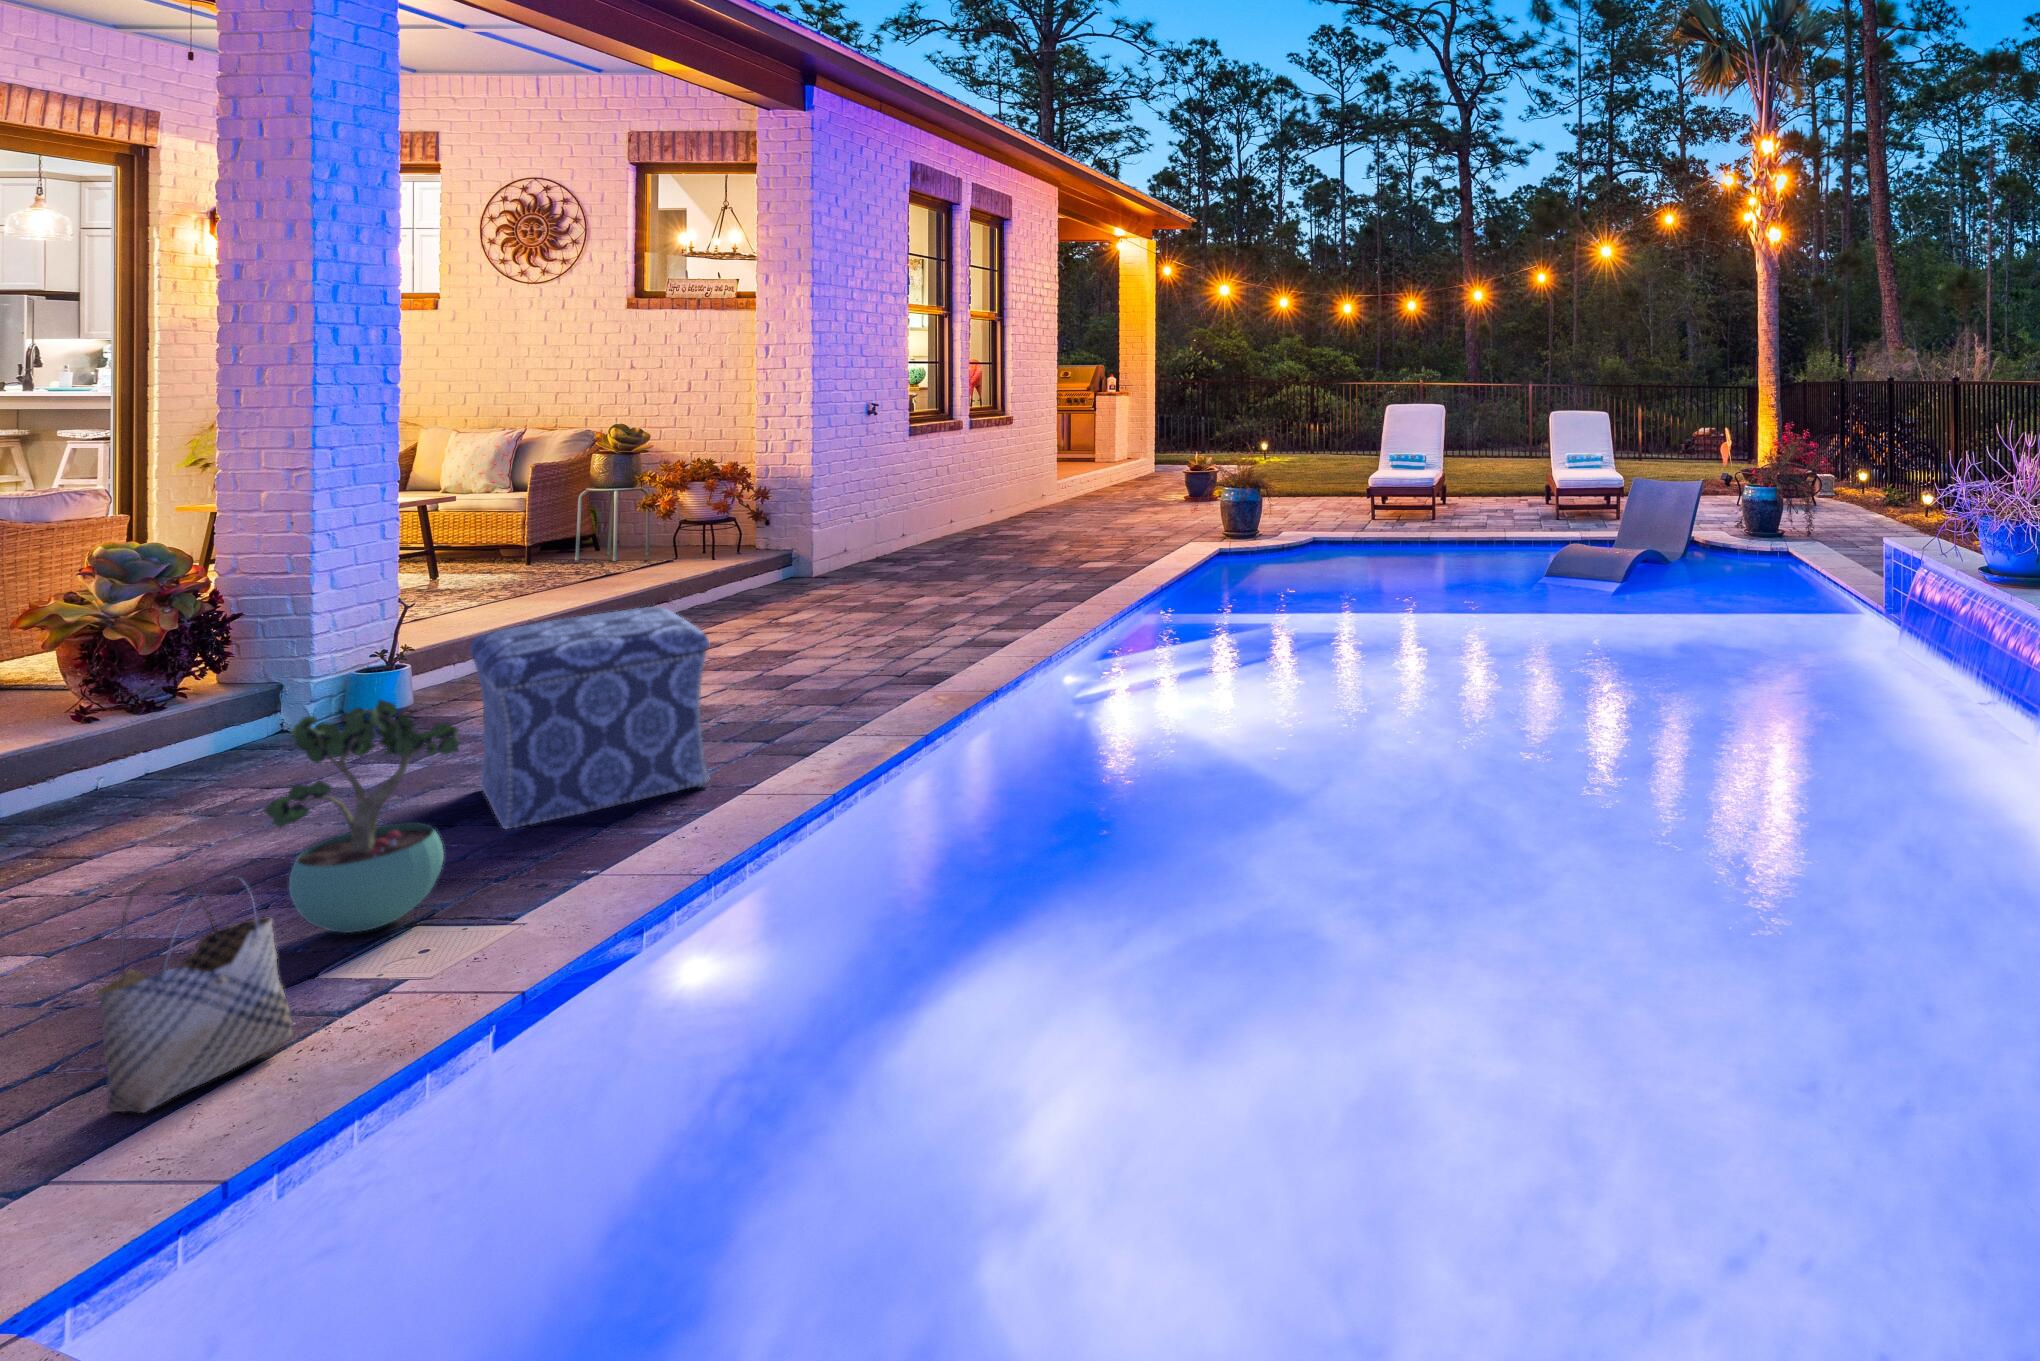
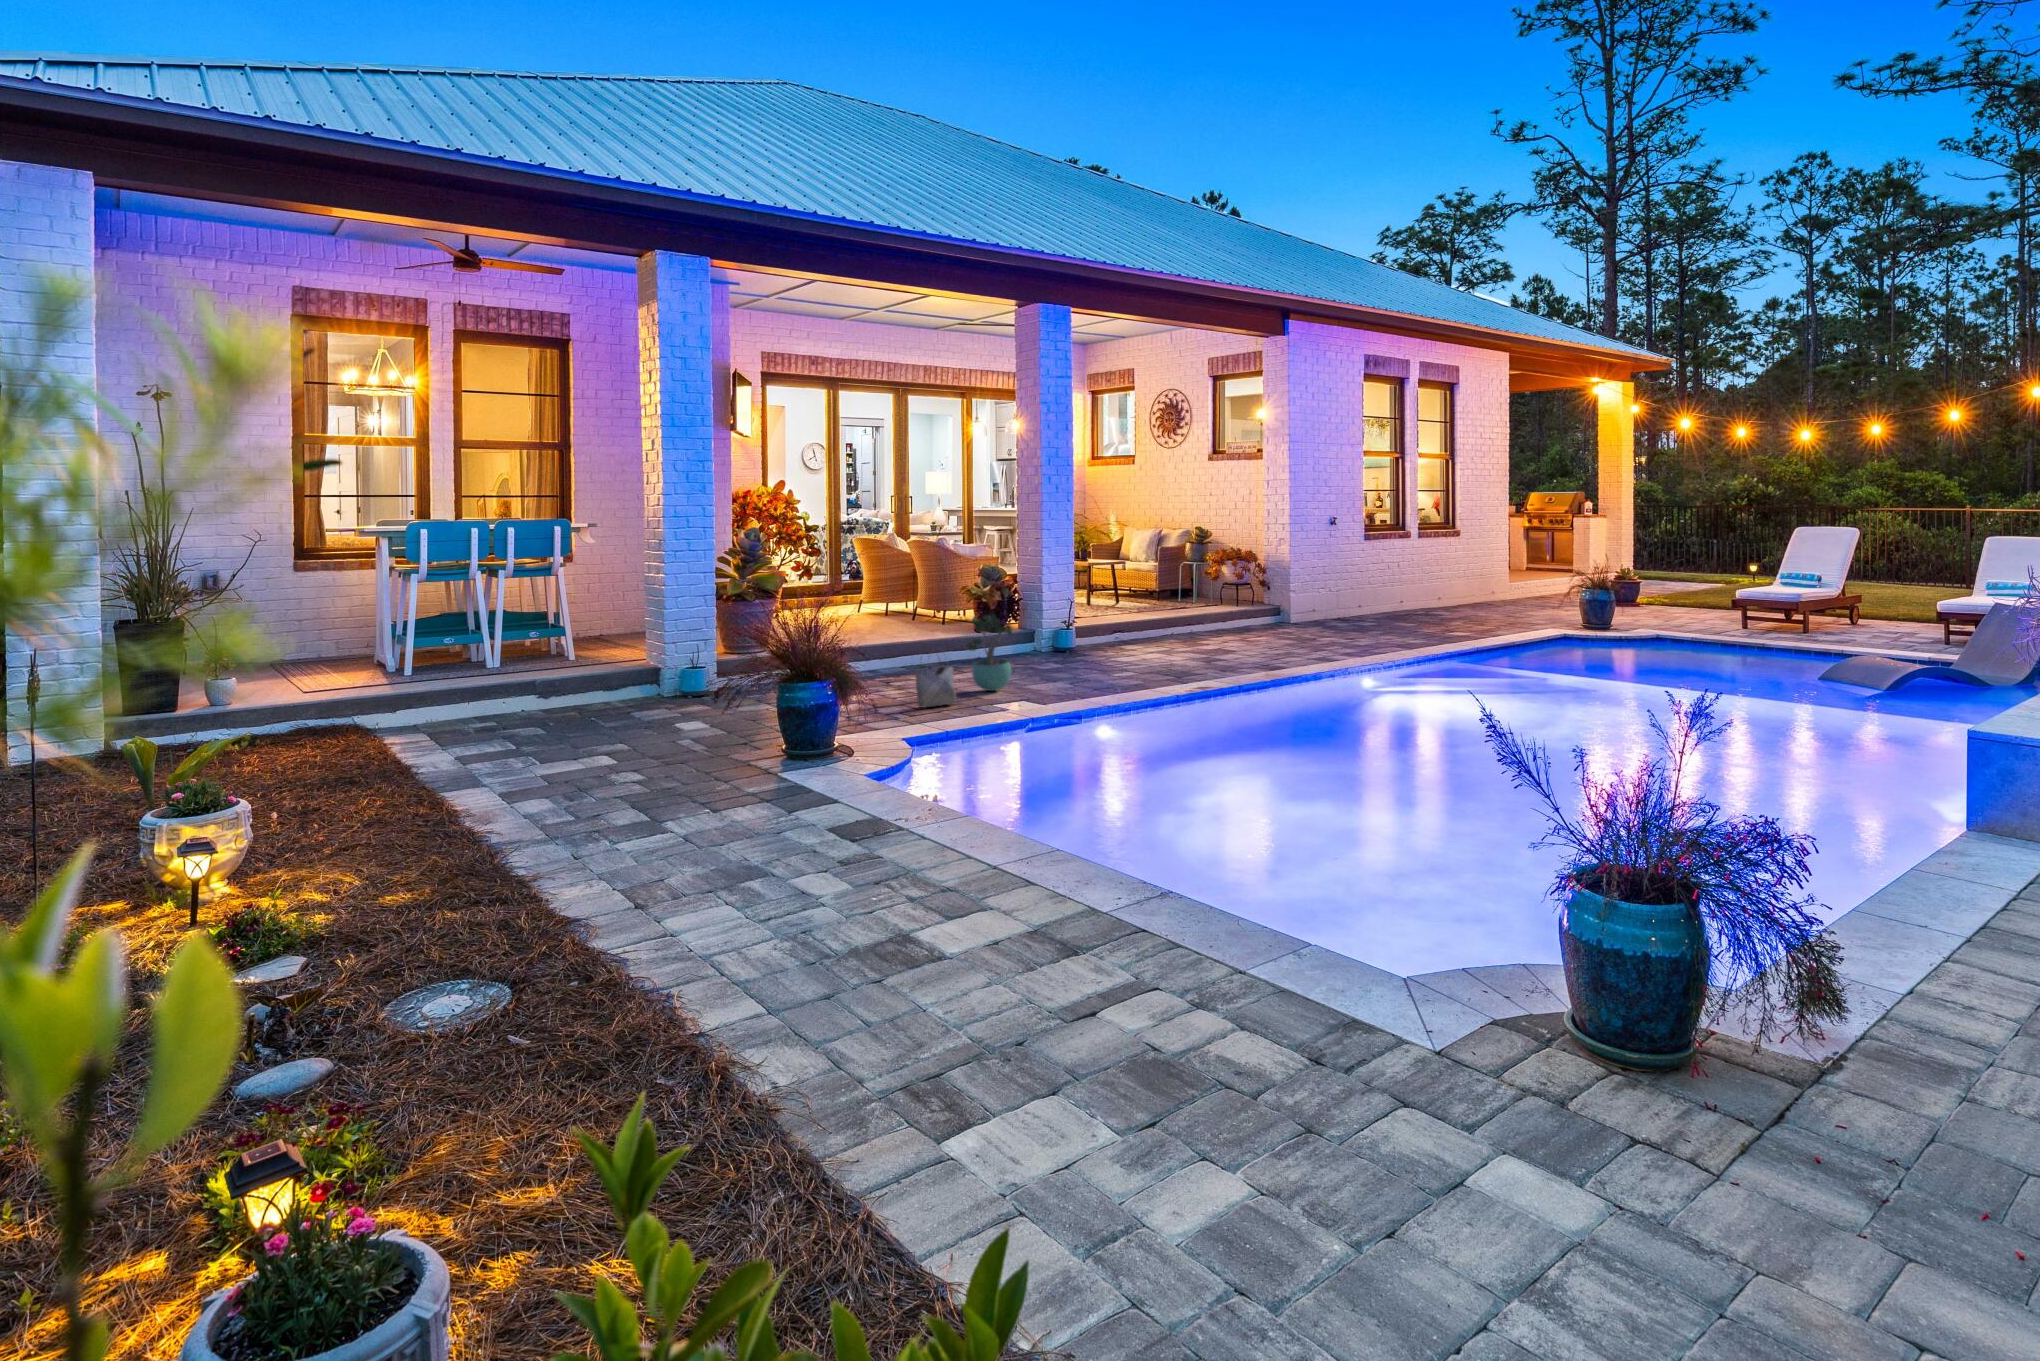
ottoman: present [470,607,709,829] -> none [1044,604,1121,682]

